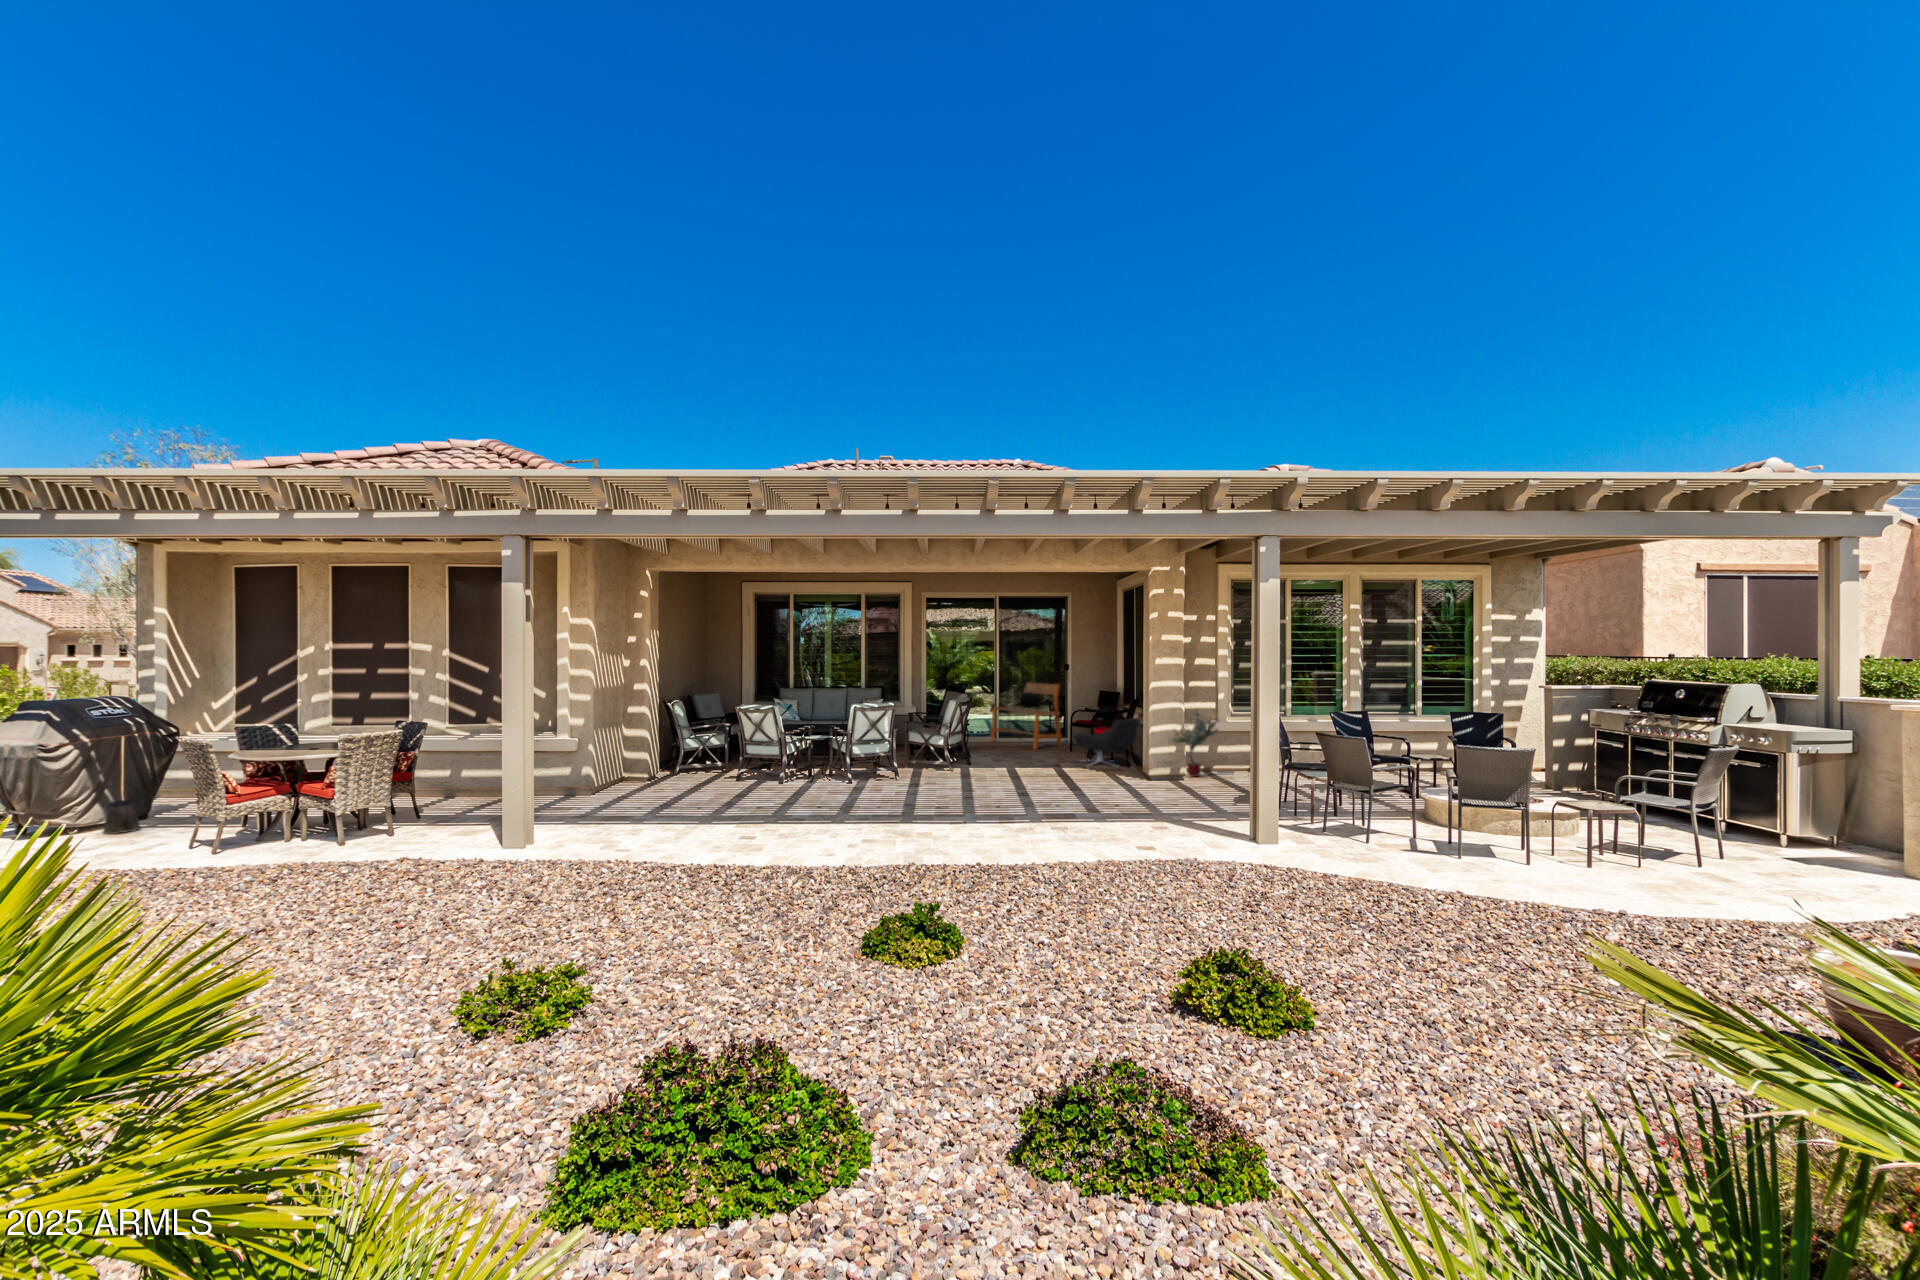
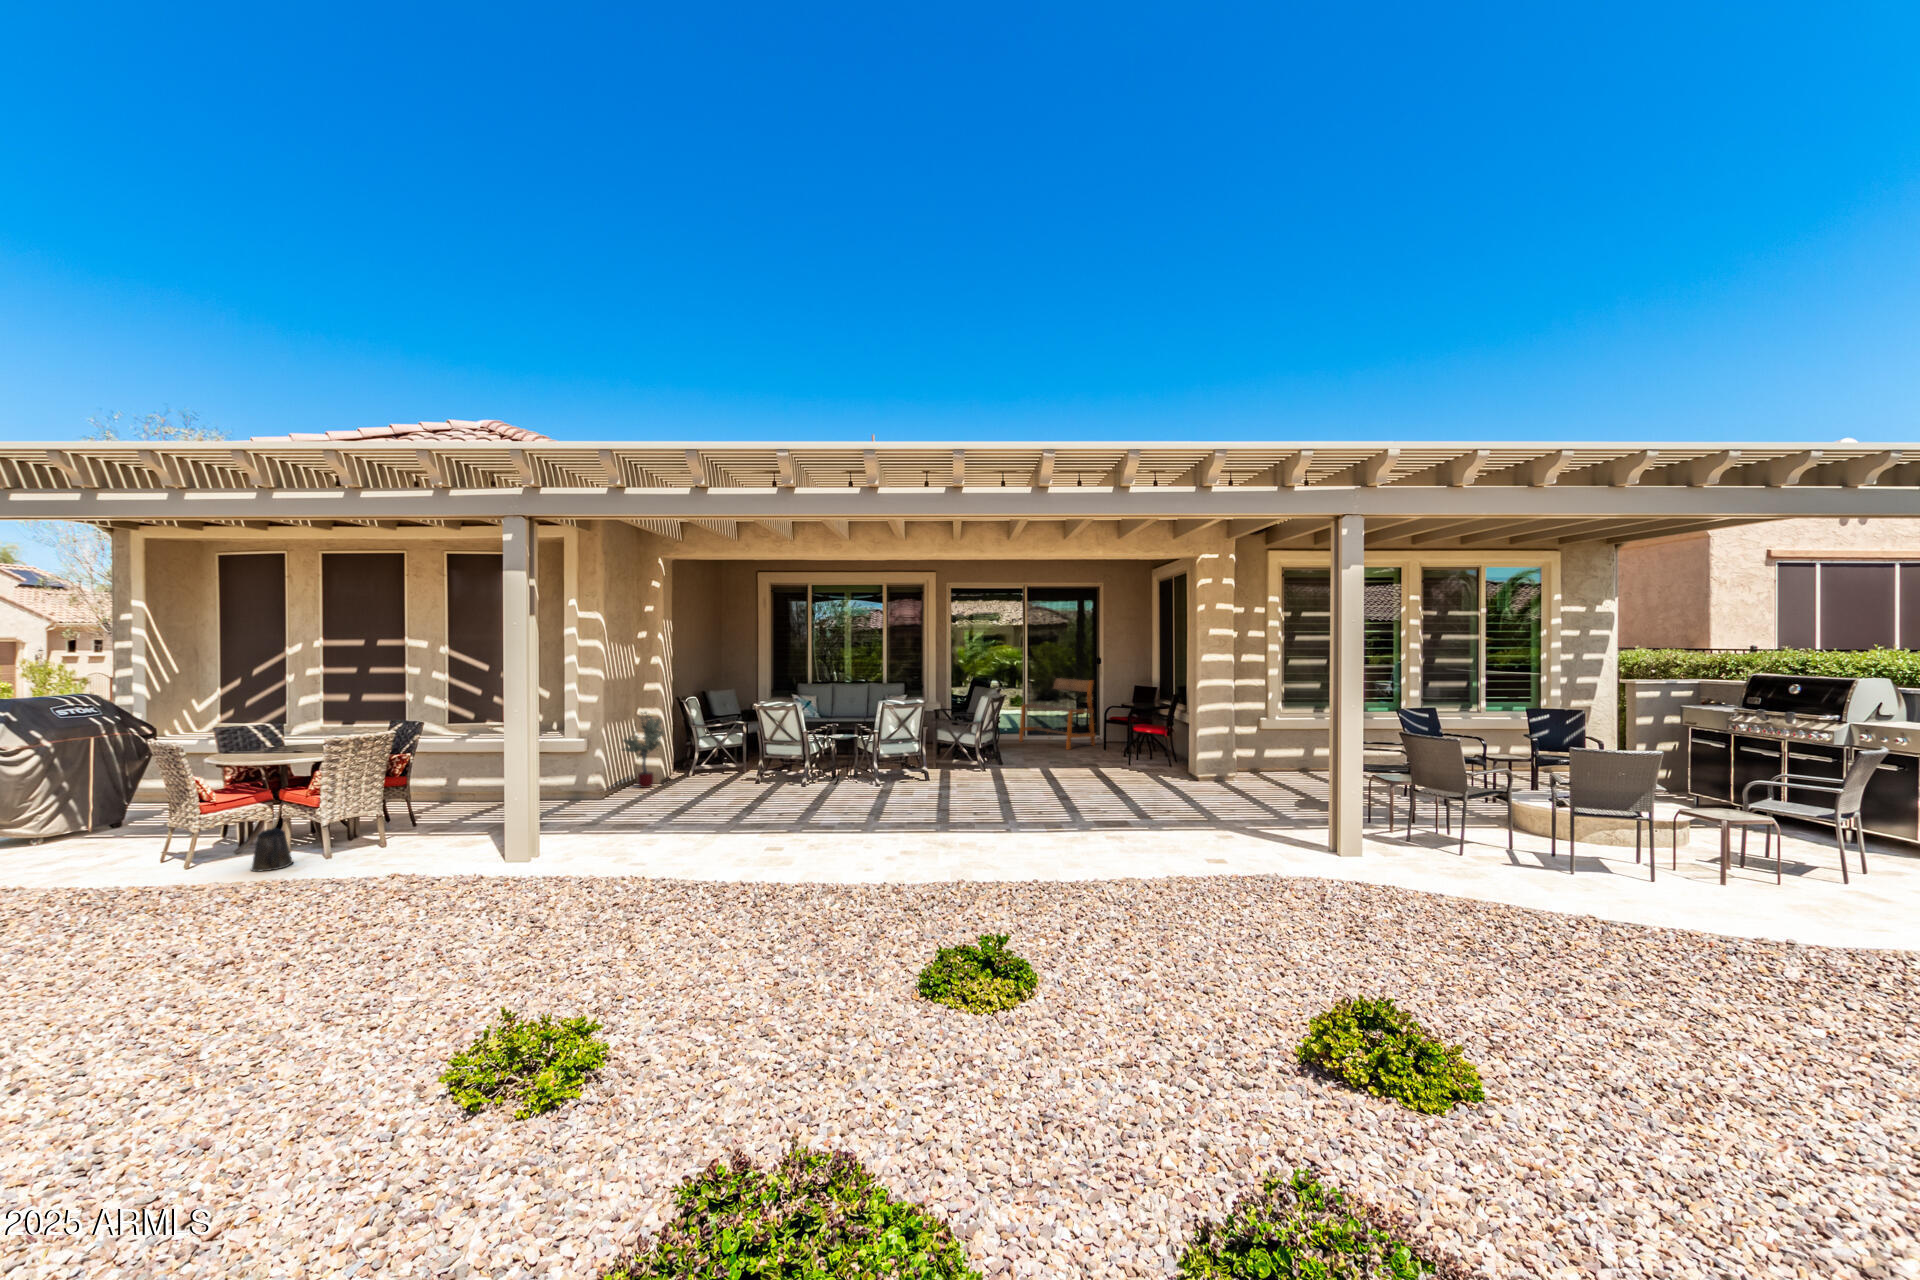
potted tree: present [1172,710,1219,777] -> present [622,712,664,788]
lounge chair: present [1073,718,1139,764] -> none [1112,716,1184,769]
watering can: present [103,800,144,834] -> present [251,828,293,872]

